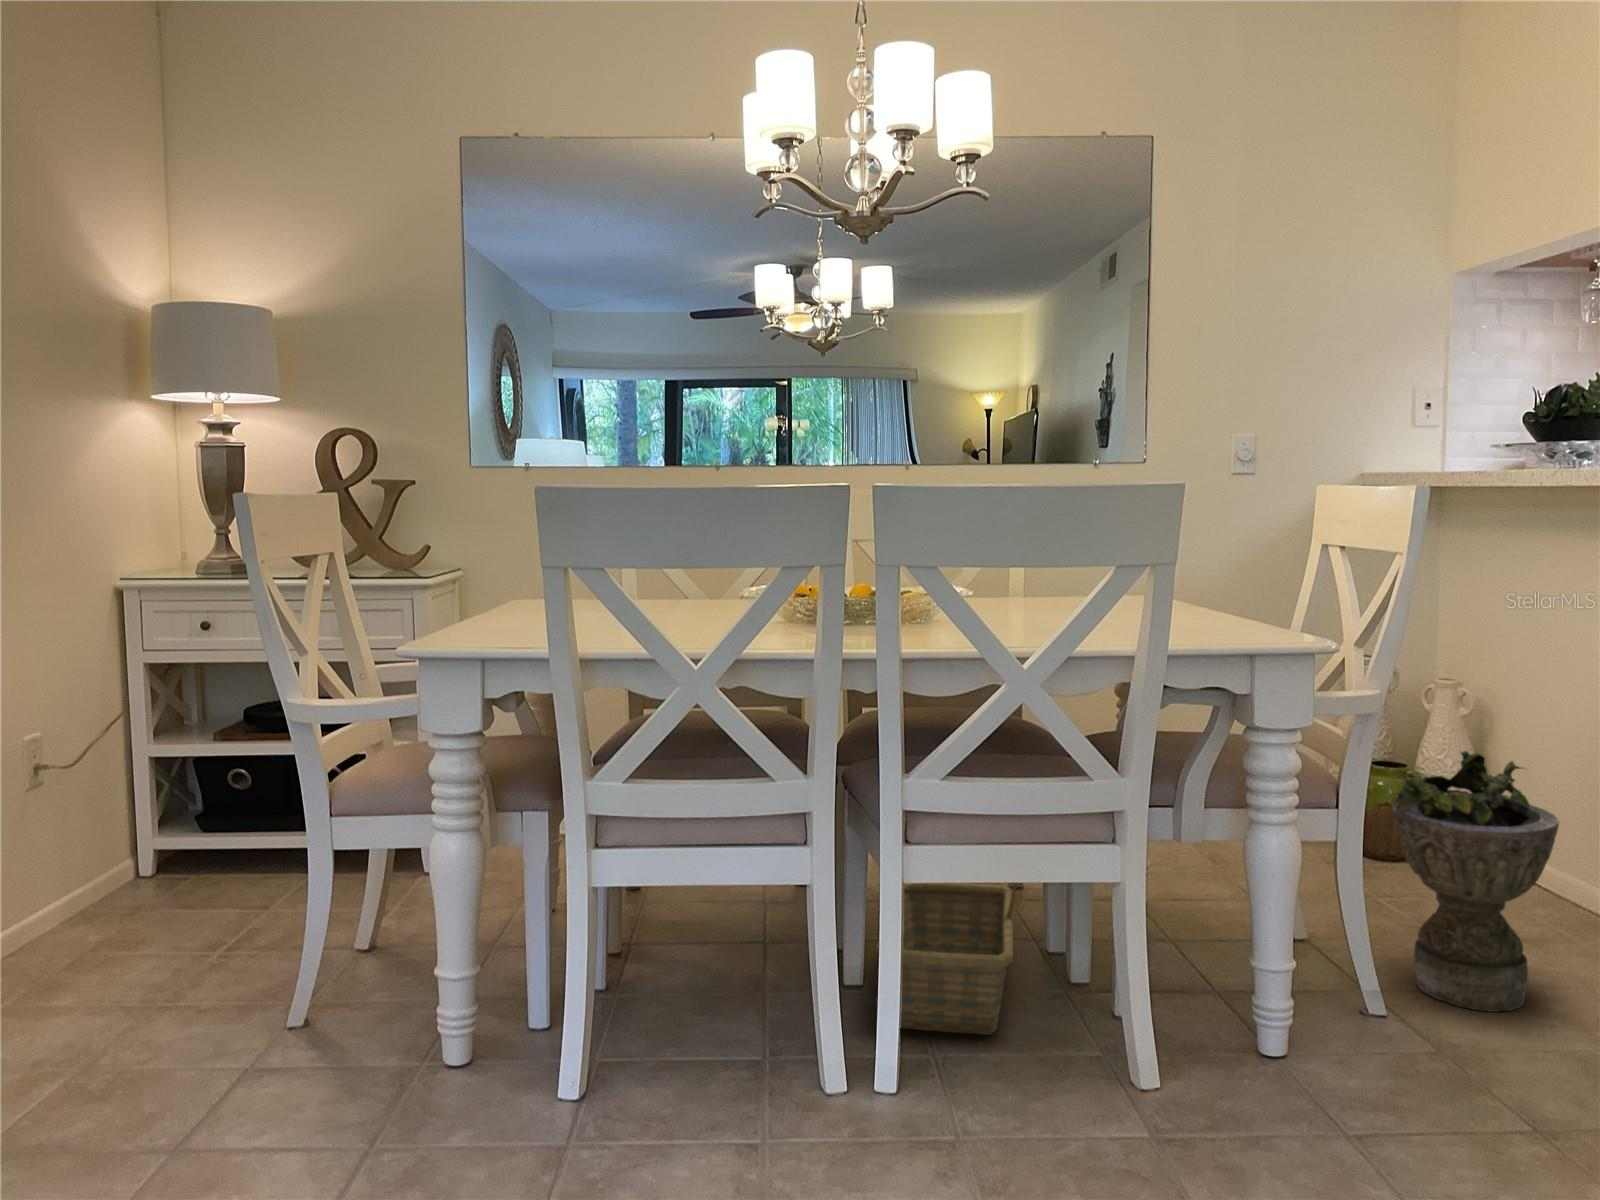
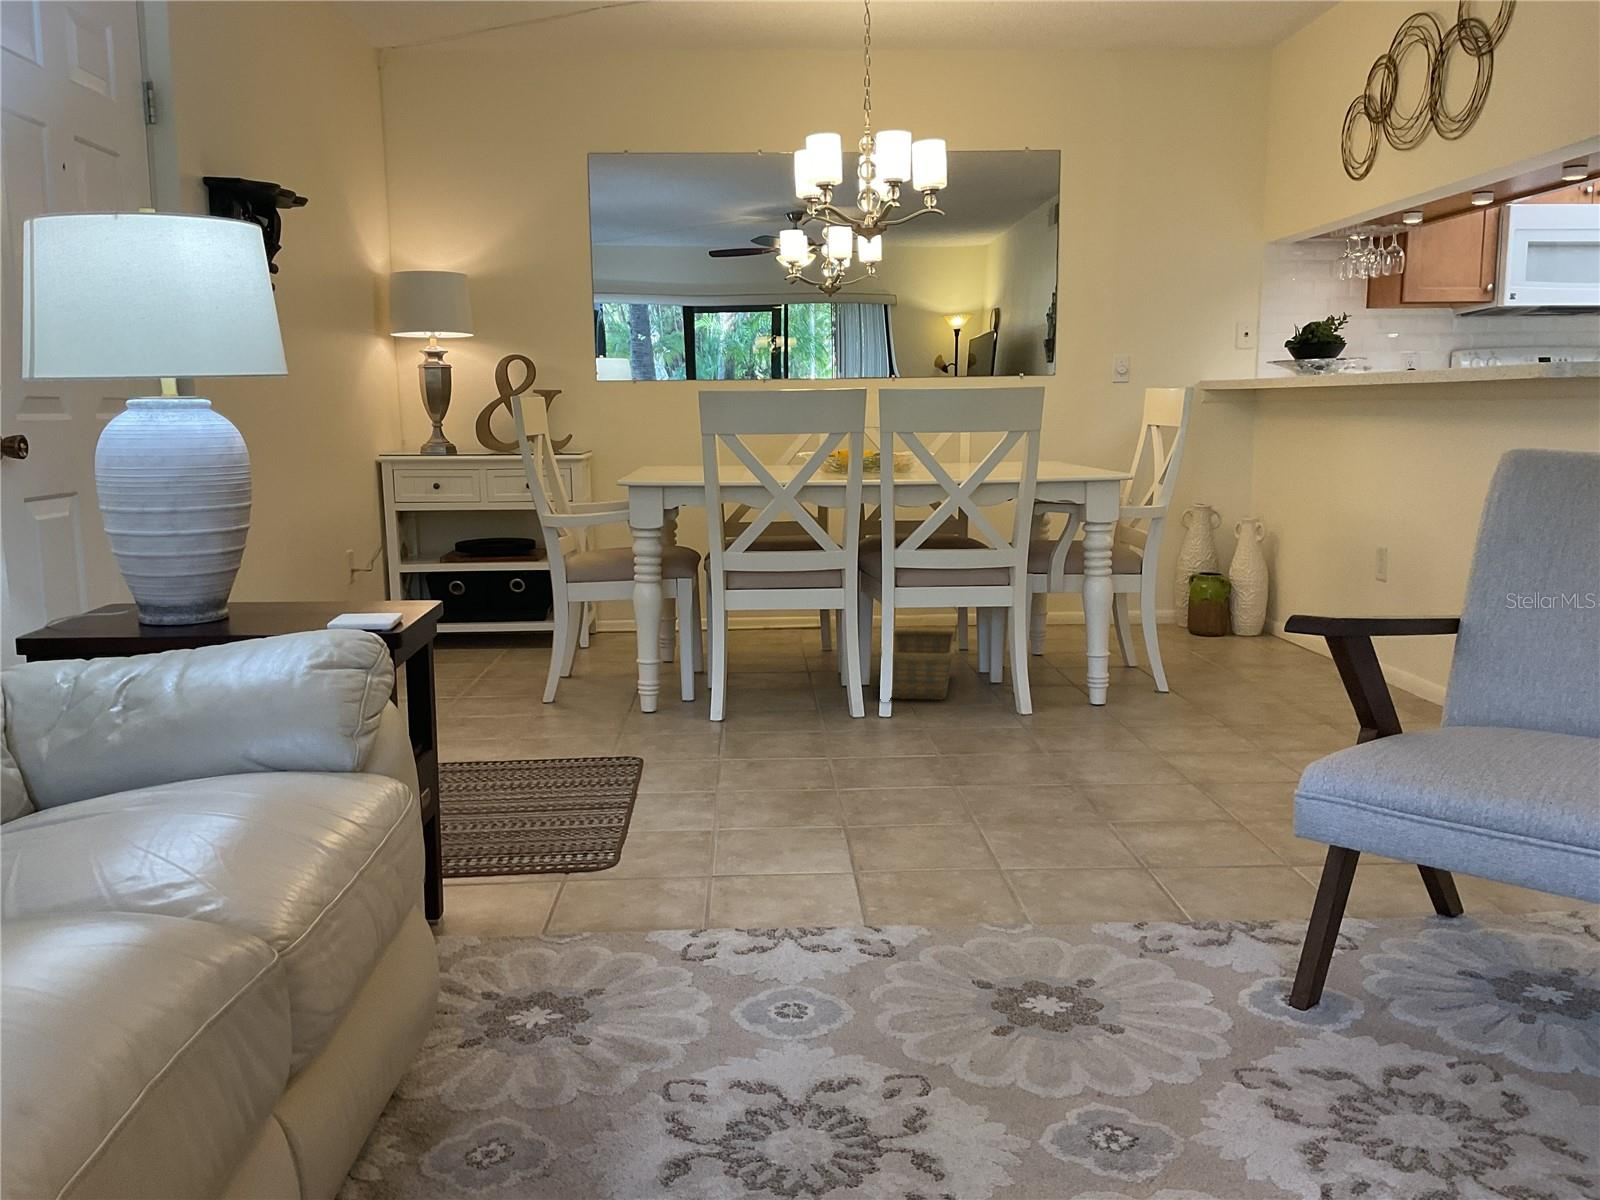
planter: present [1392,751,1559,1012] -> none [1178,545,1267,689]

